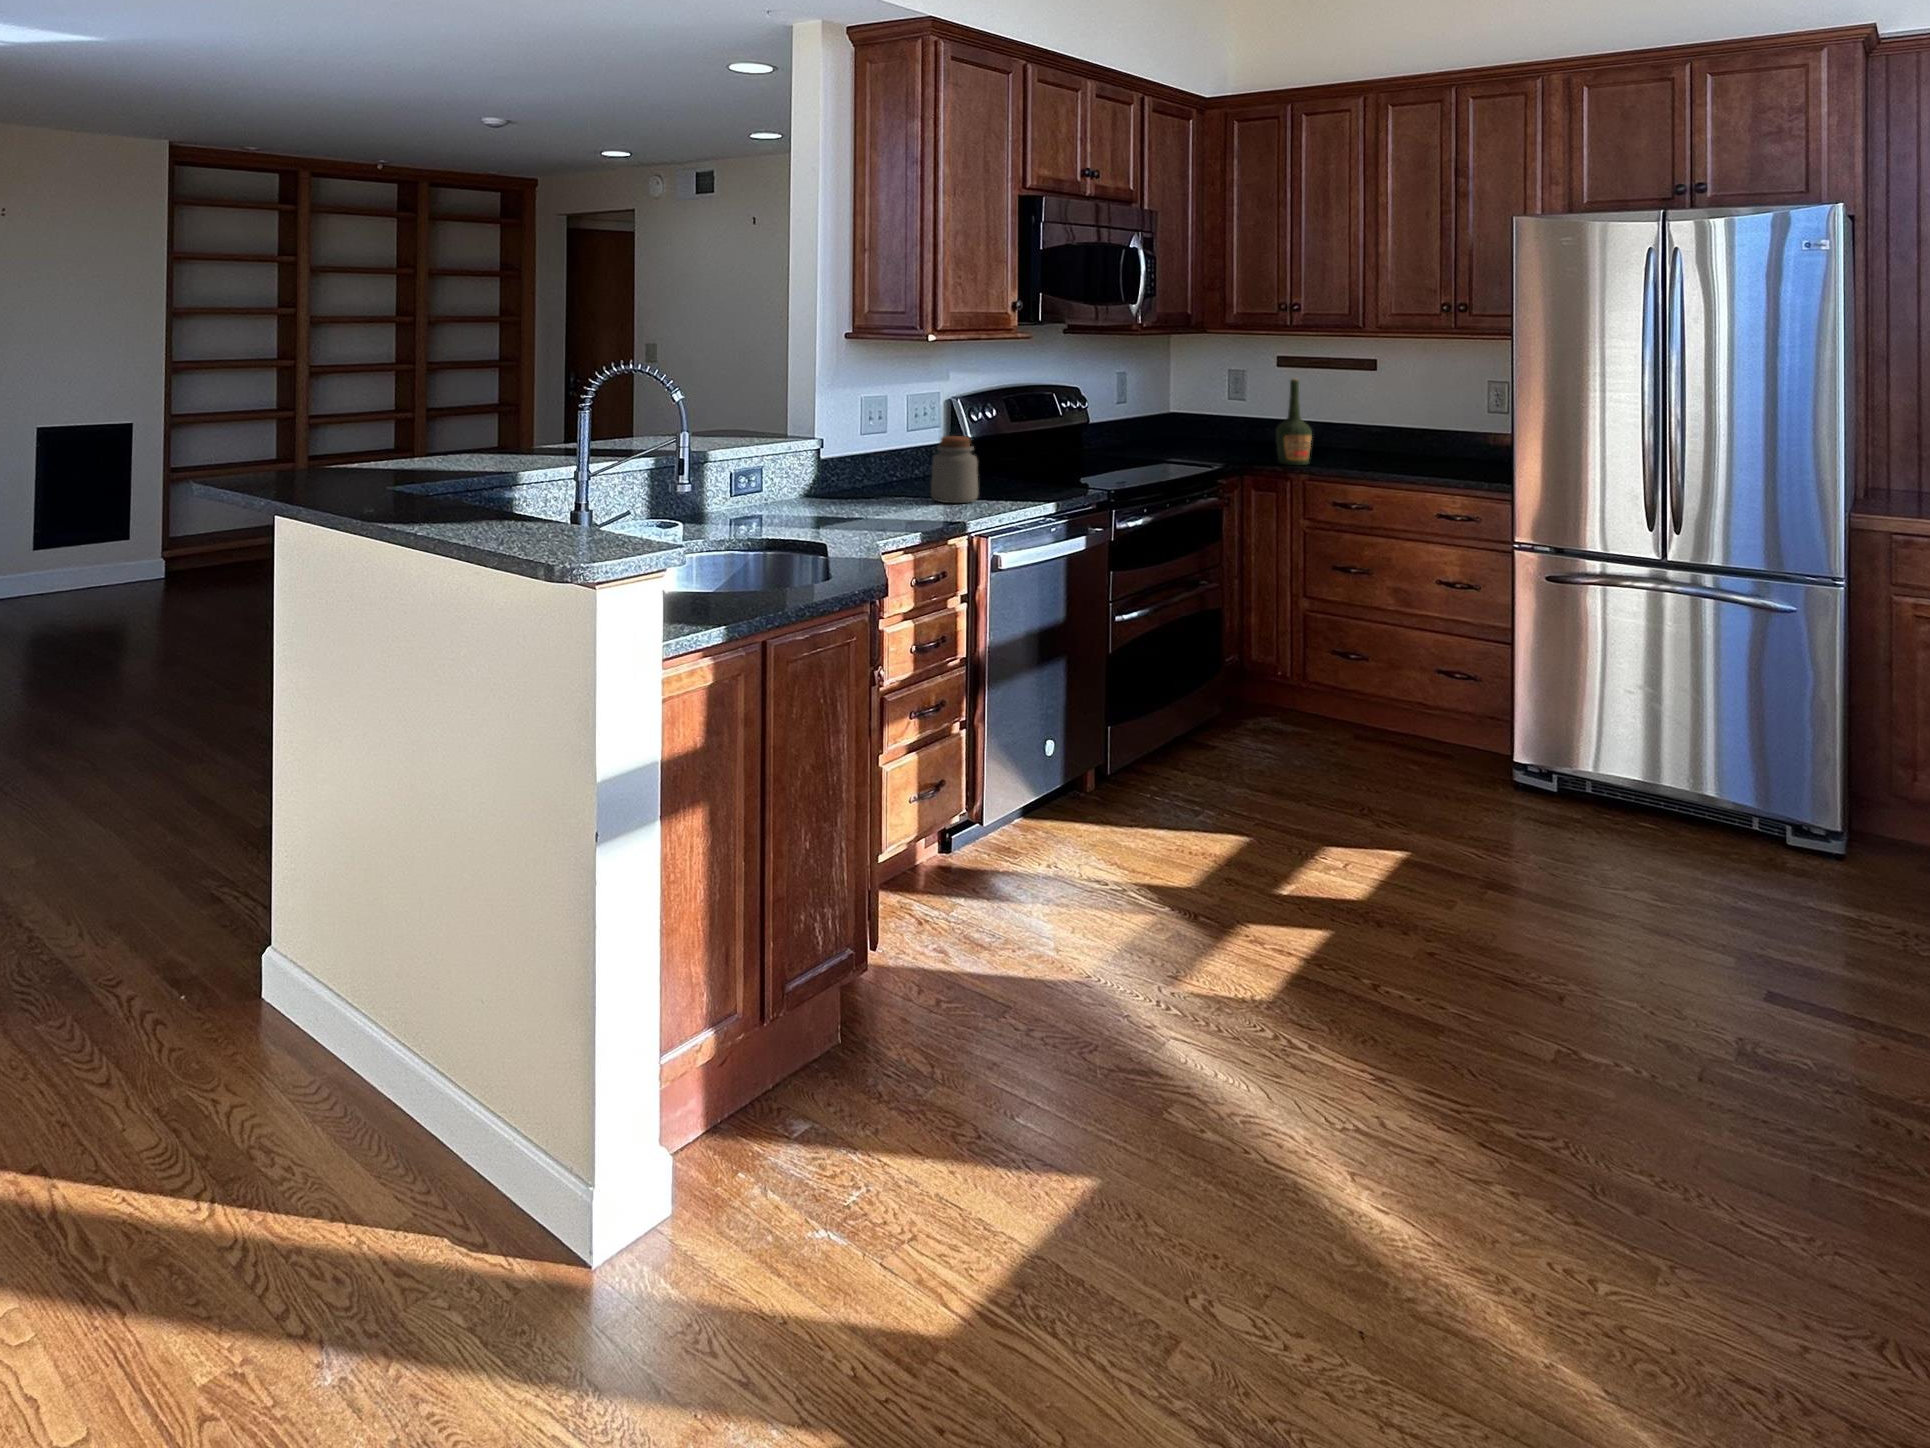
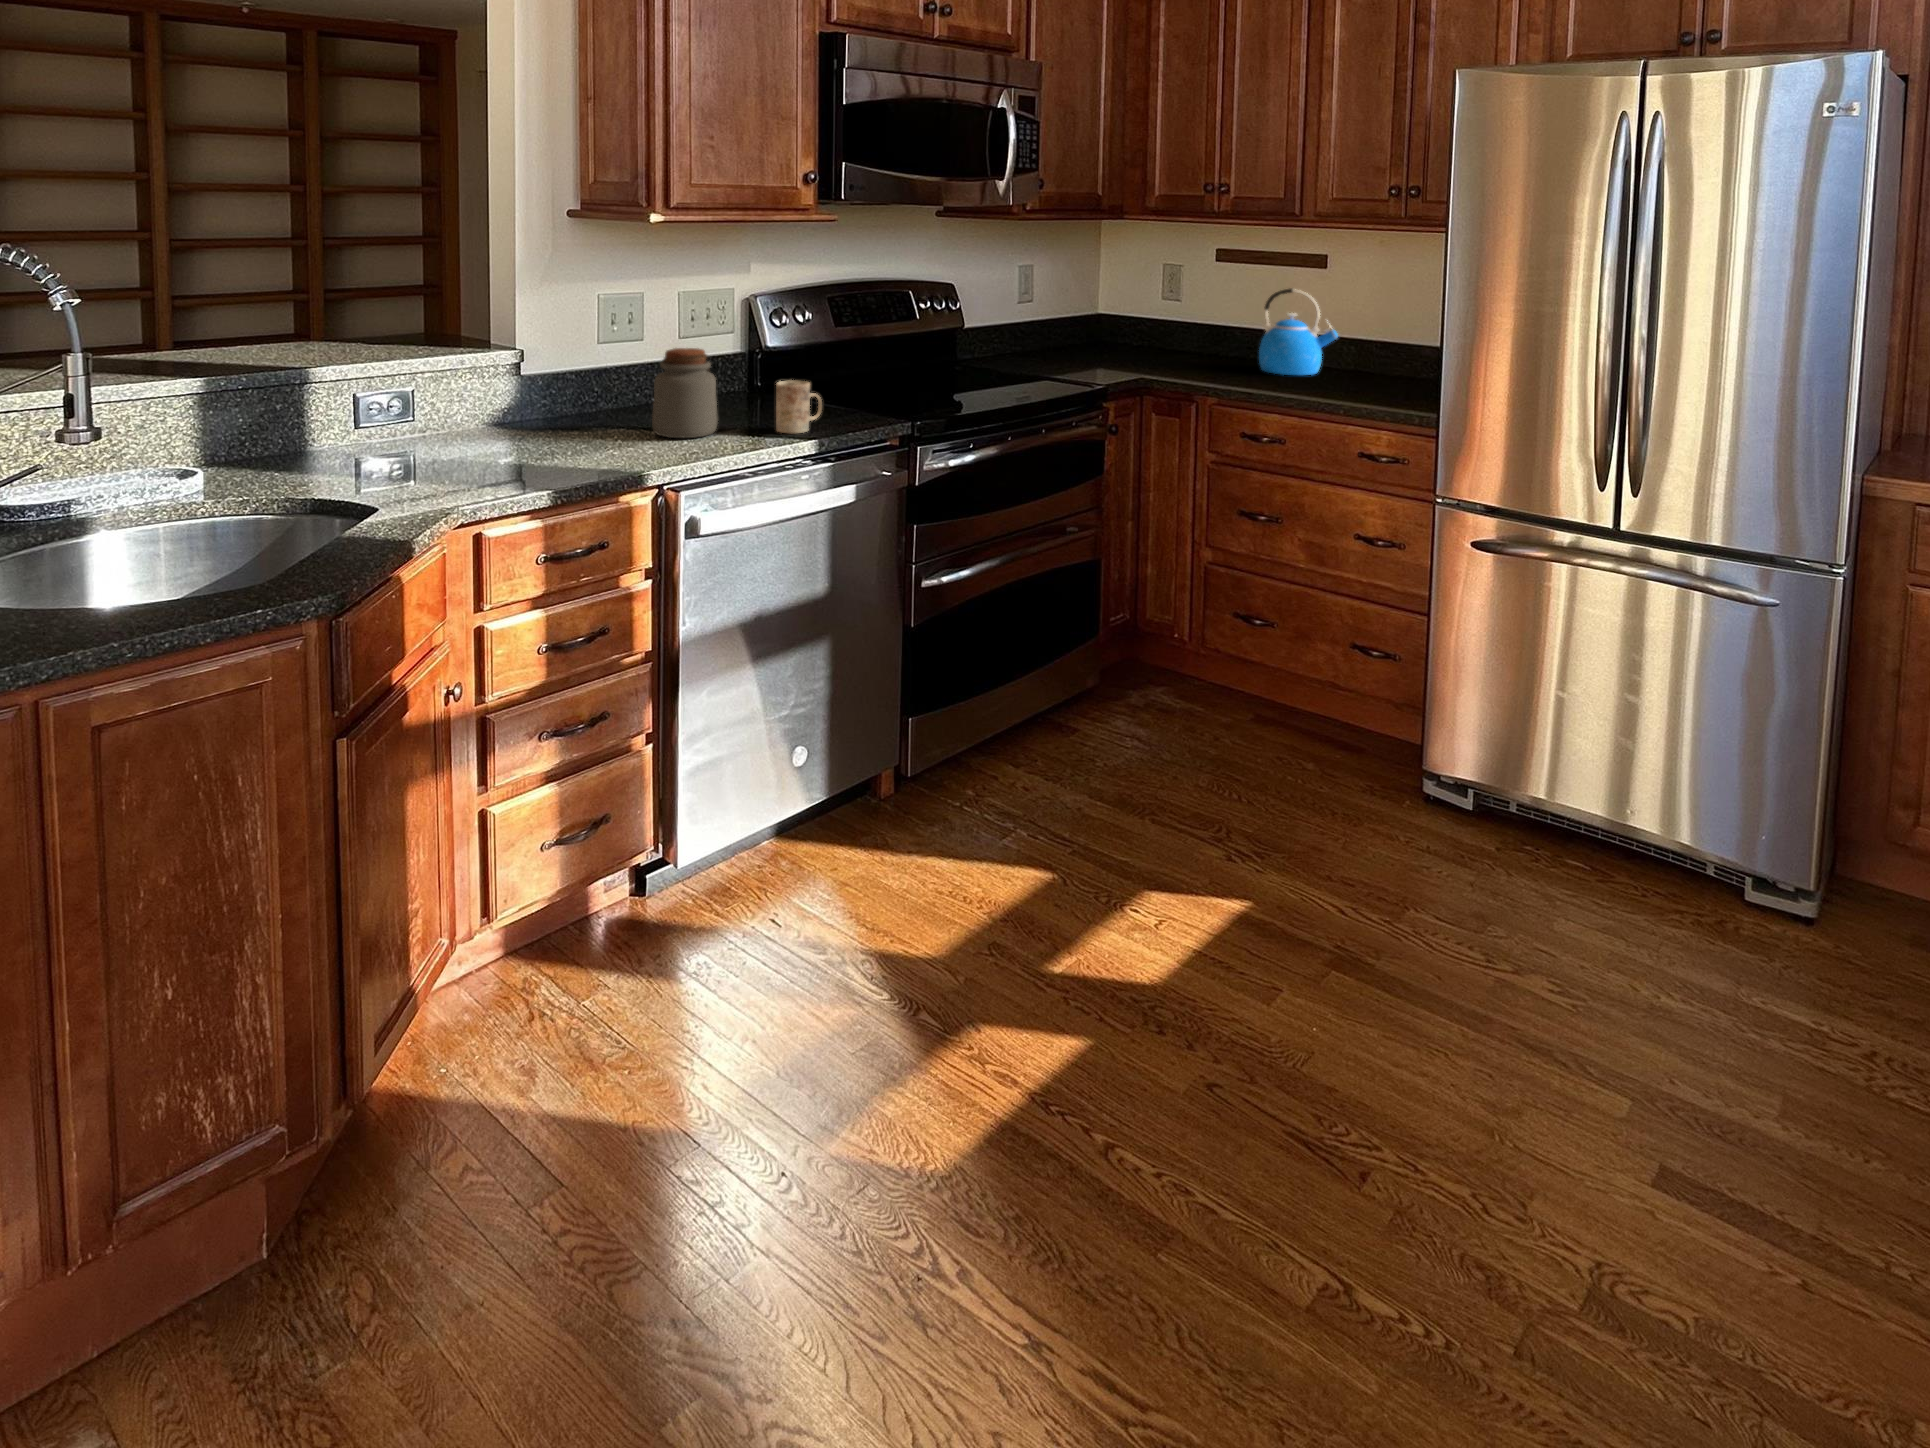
bottle: present [1276,379,1312,465] -> none [1182,274,1226,381]
kettle: none [1330,390,1396,460] -> present [1259,288,1338,375]
mug: none [1017,460,1048,500] -> present [776,380,822,434]

